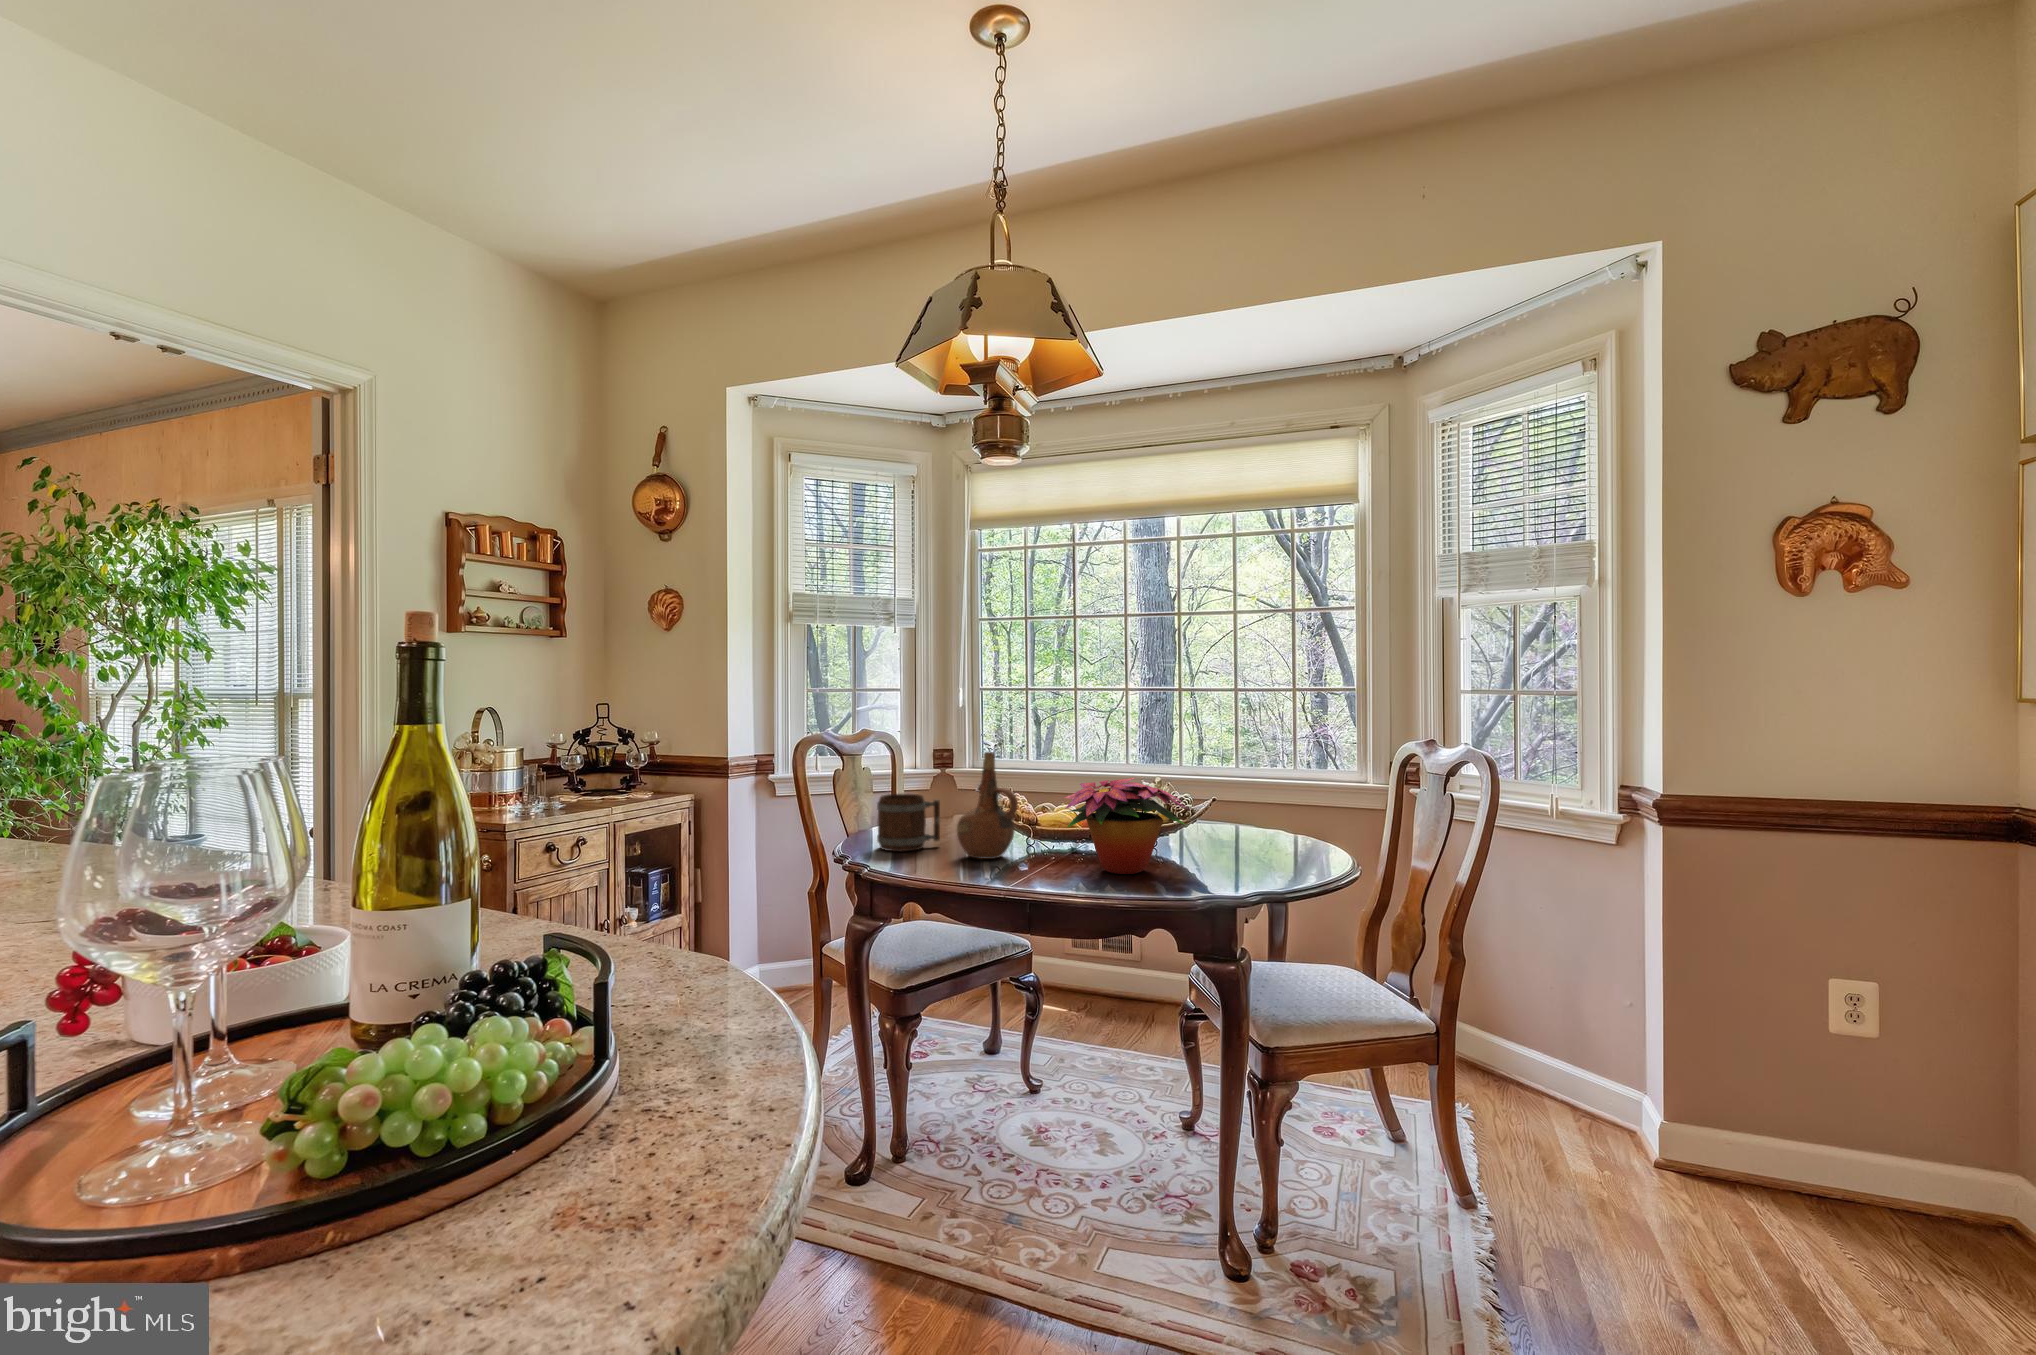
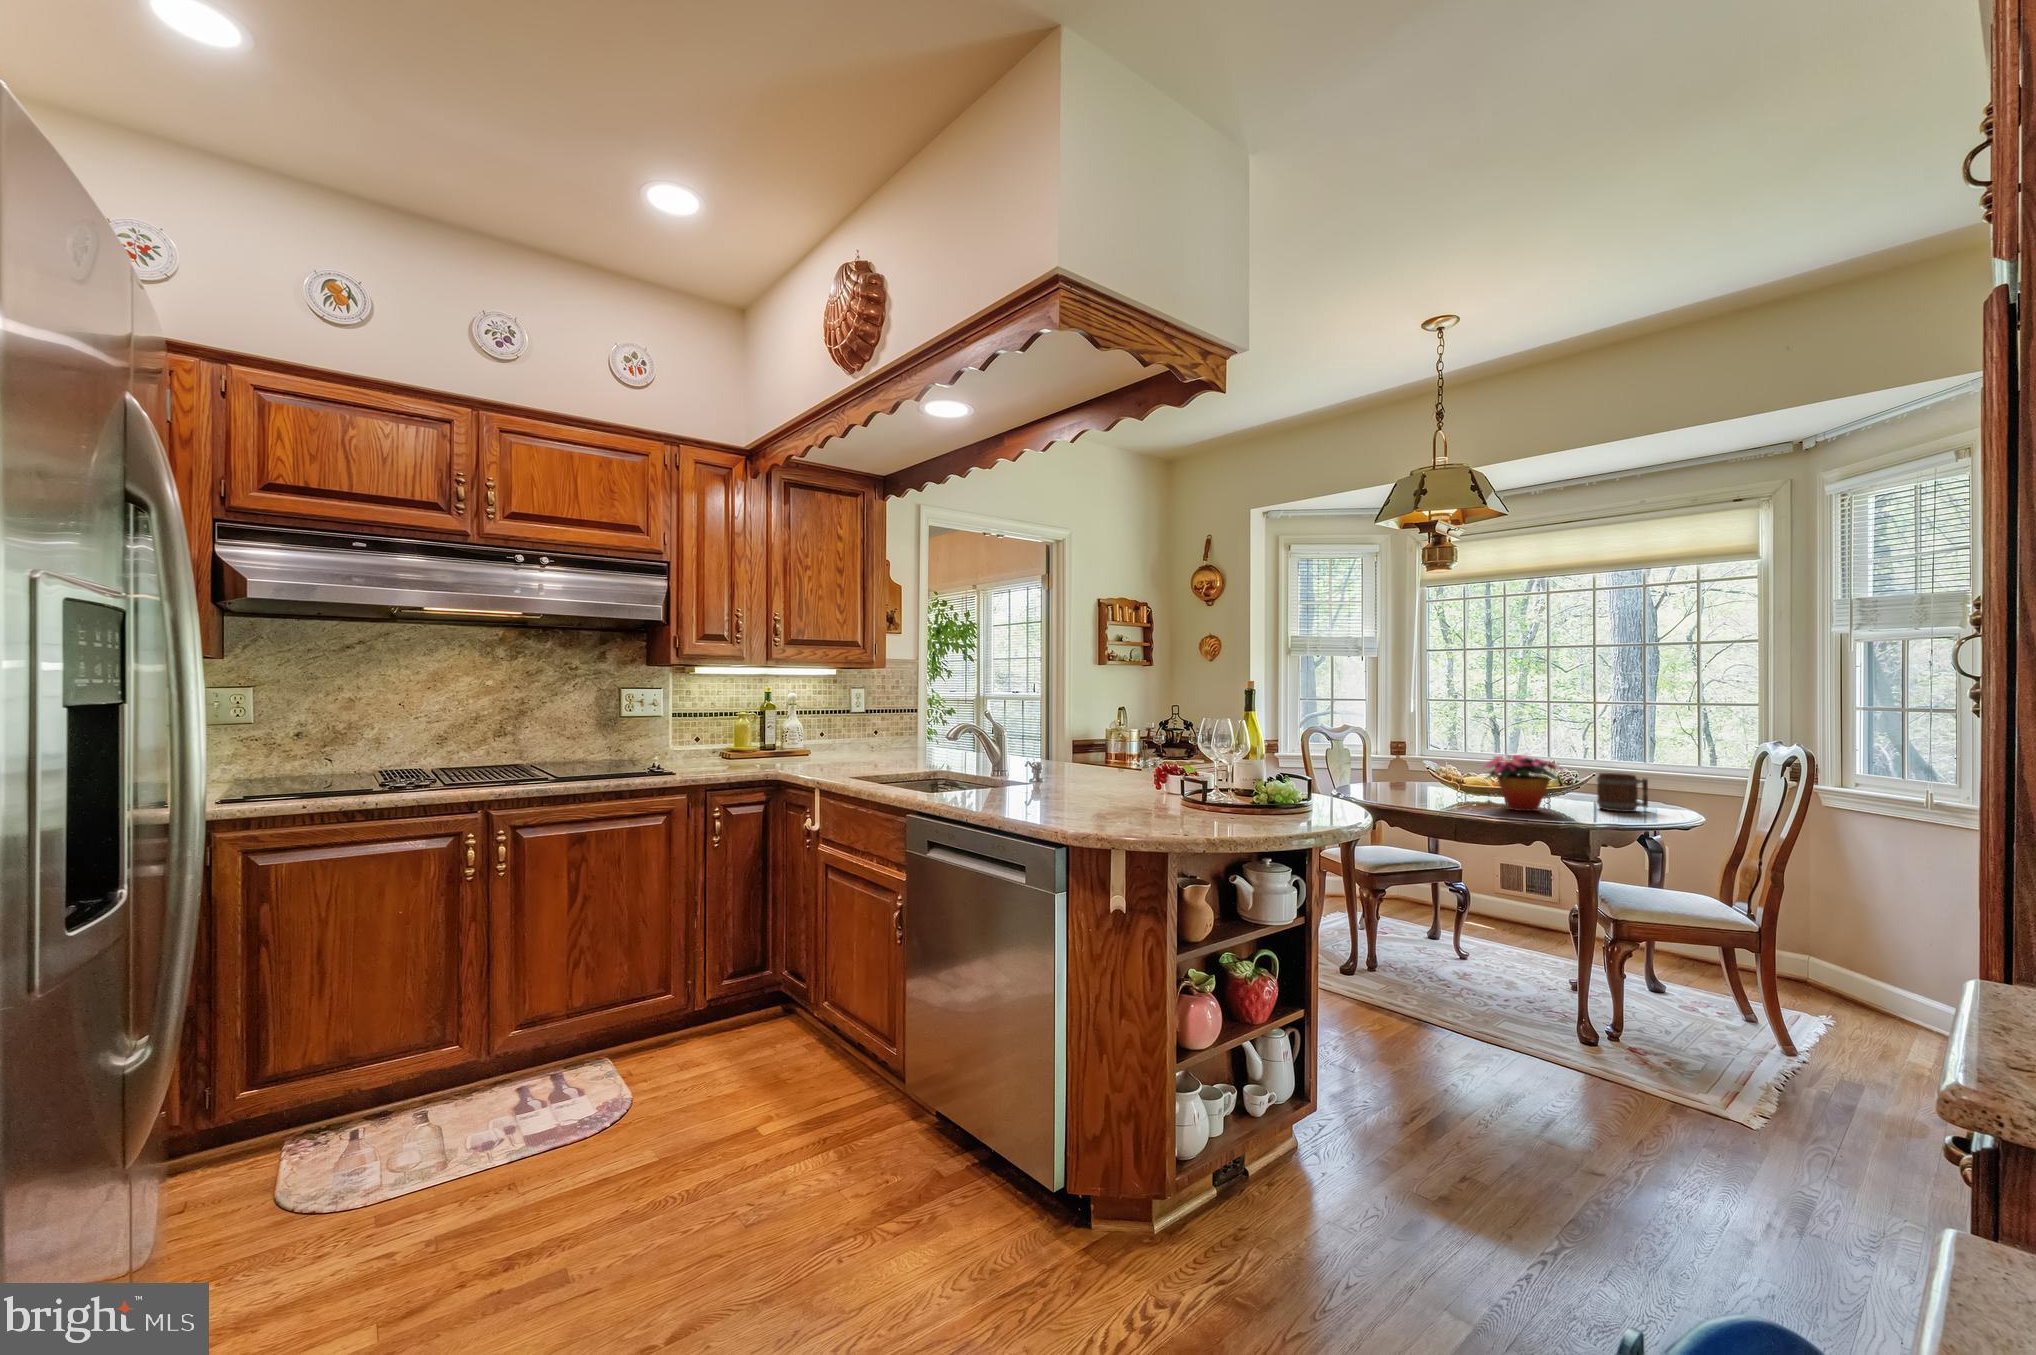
ceramic pitcher: present [957,752,1018,859] -> none [1411,737,1451,800]
mug: present [877,794,940,851] -> present [1597,773,1648,812]

